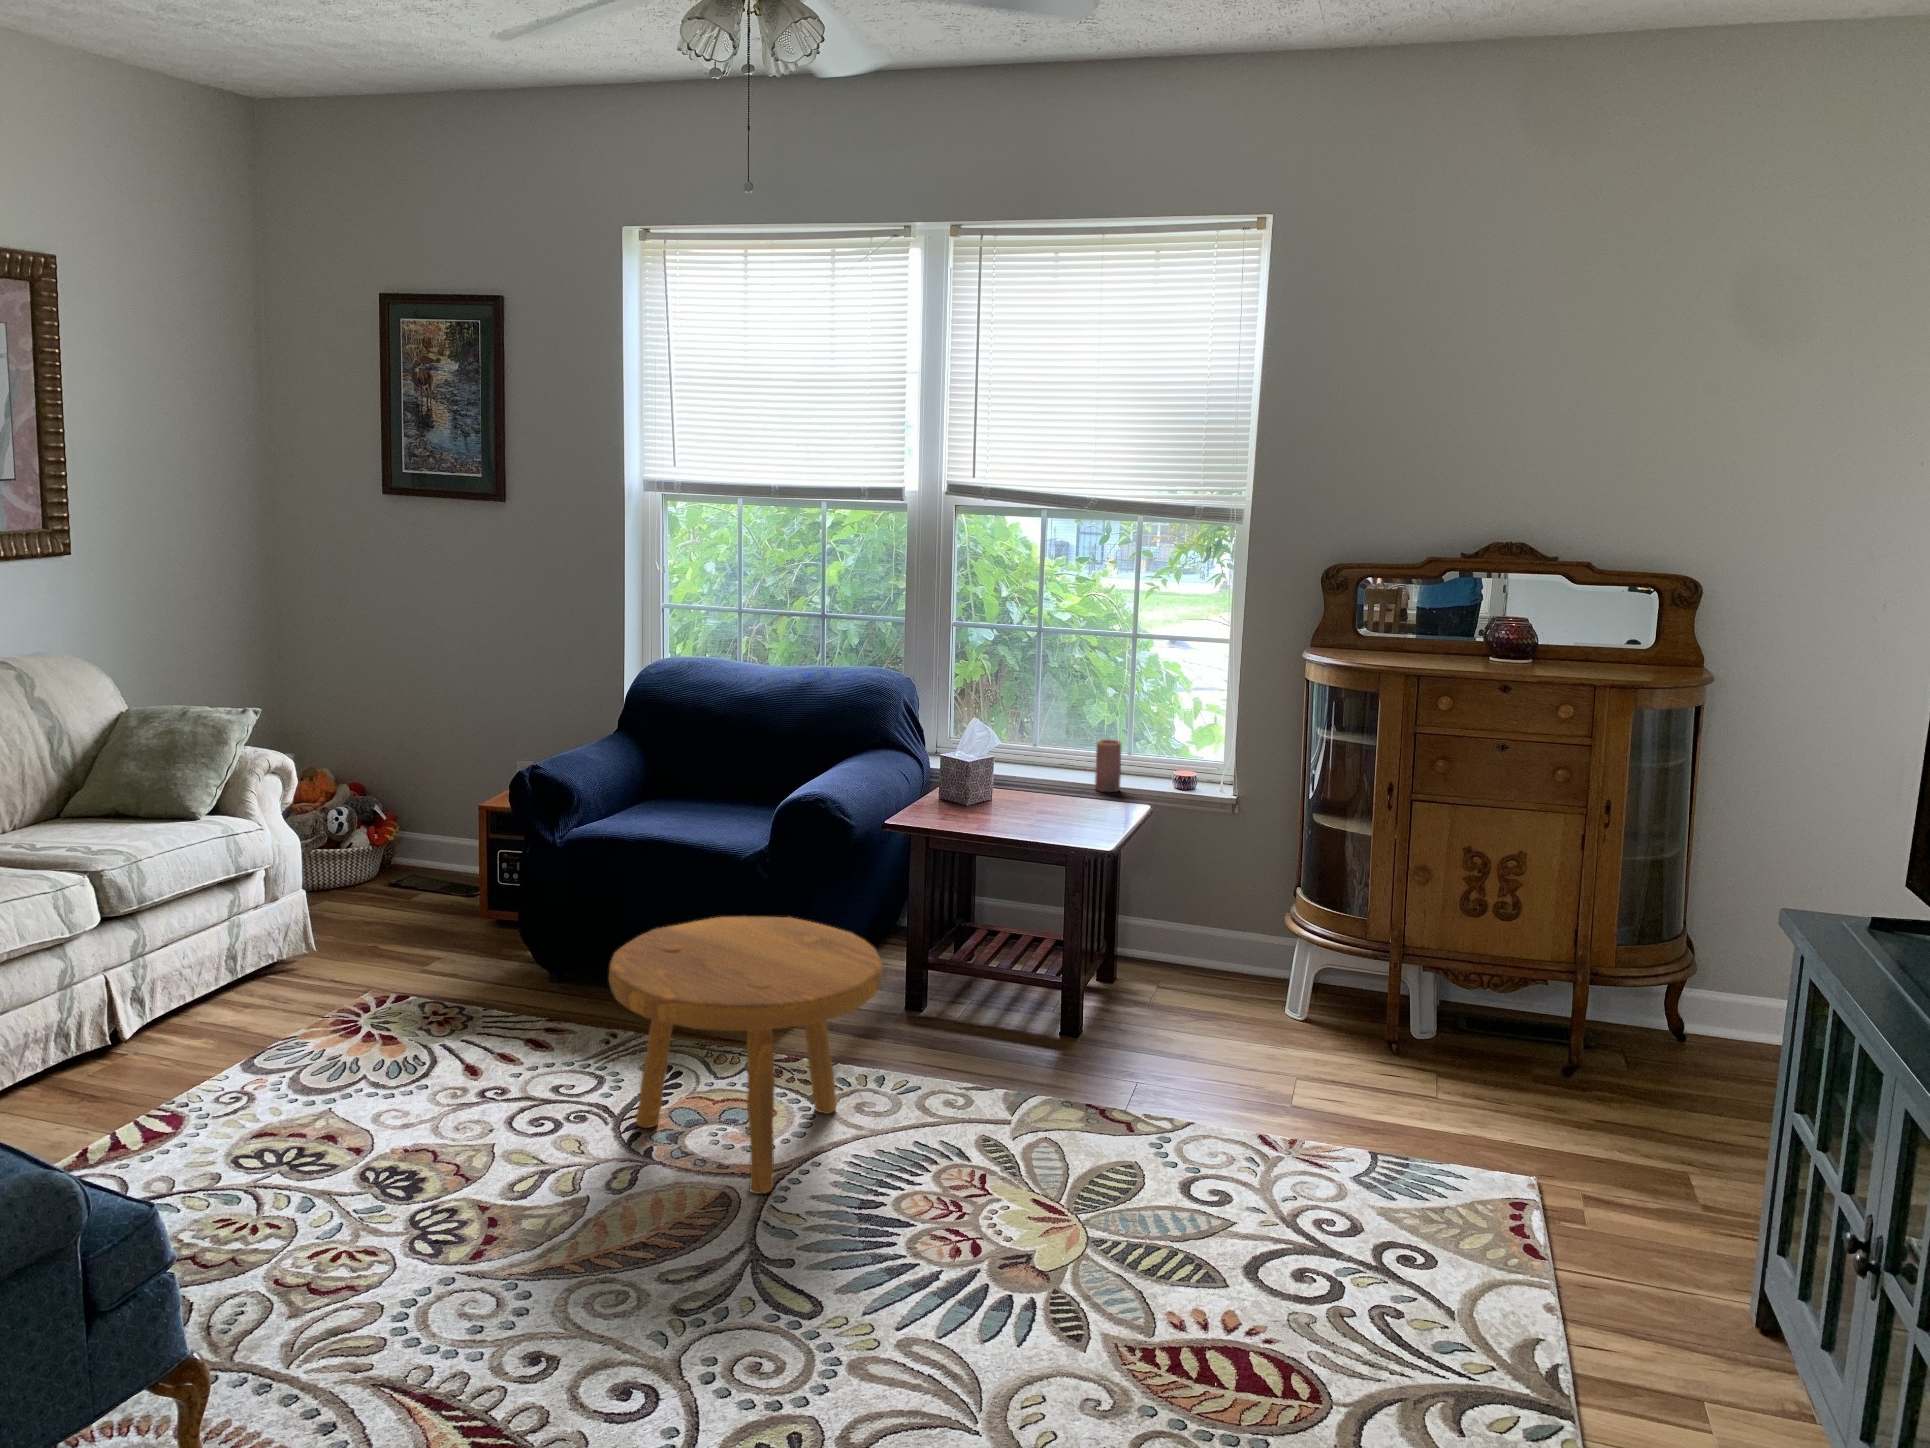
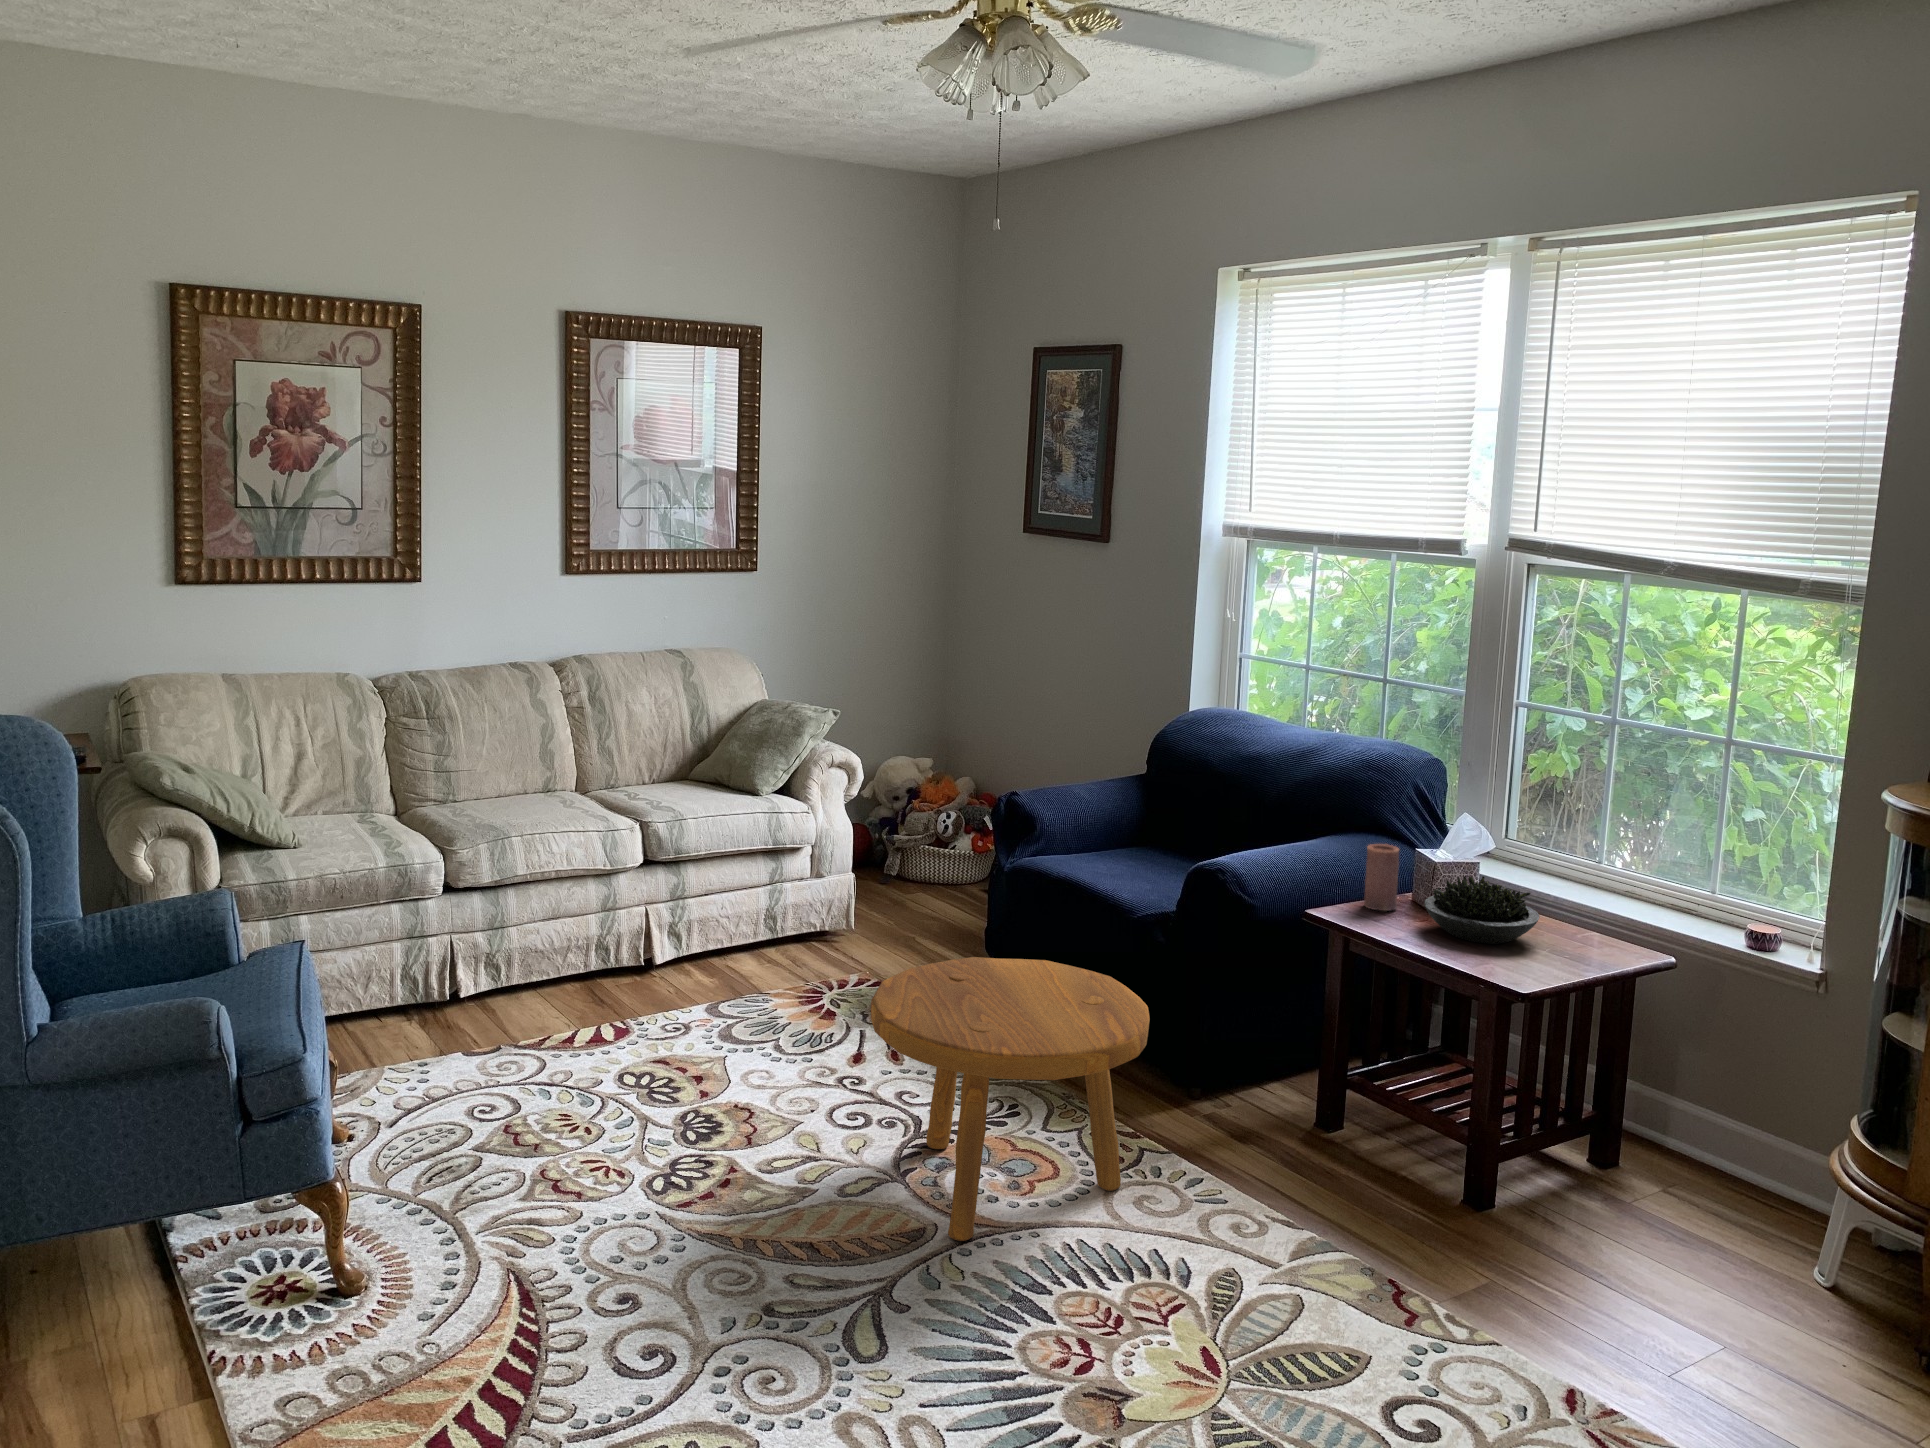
candle: present [1095,739,1121,792] -> present [1364,844,1399,911]
succulent plant: none [988,772,1079,827] -> present [1425,876,1539,944]

